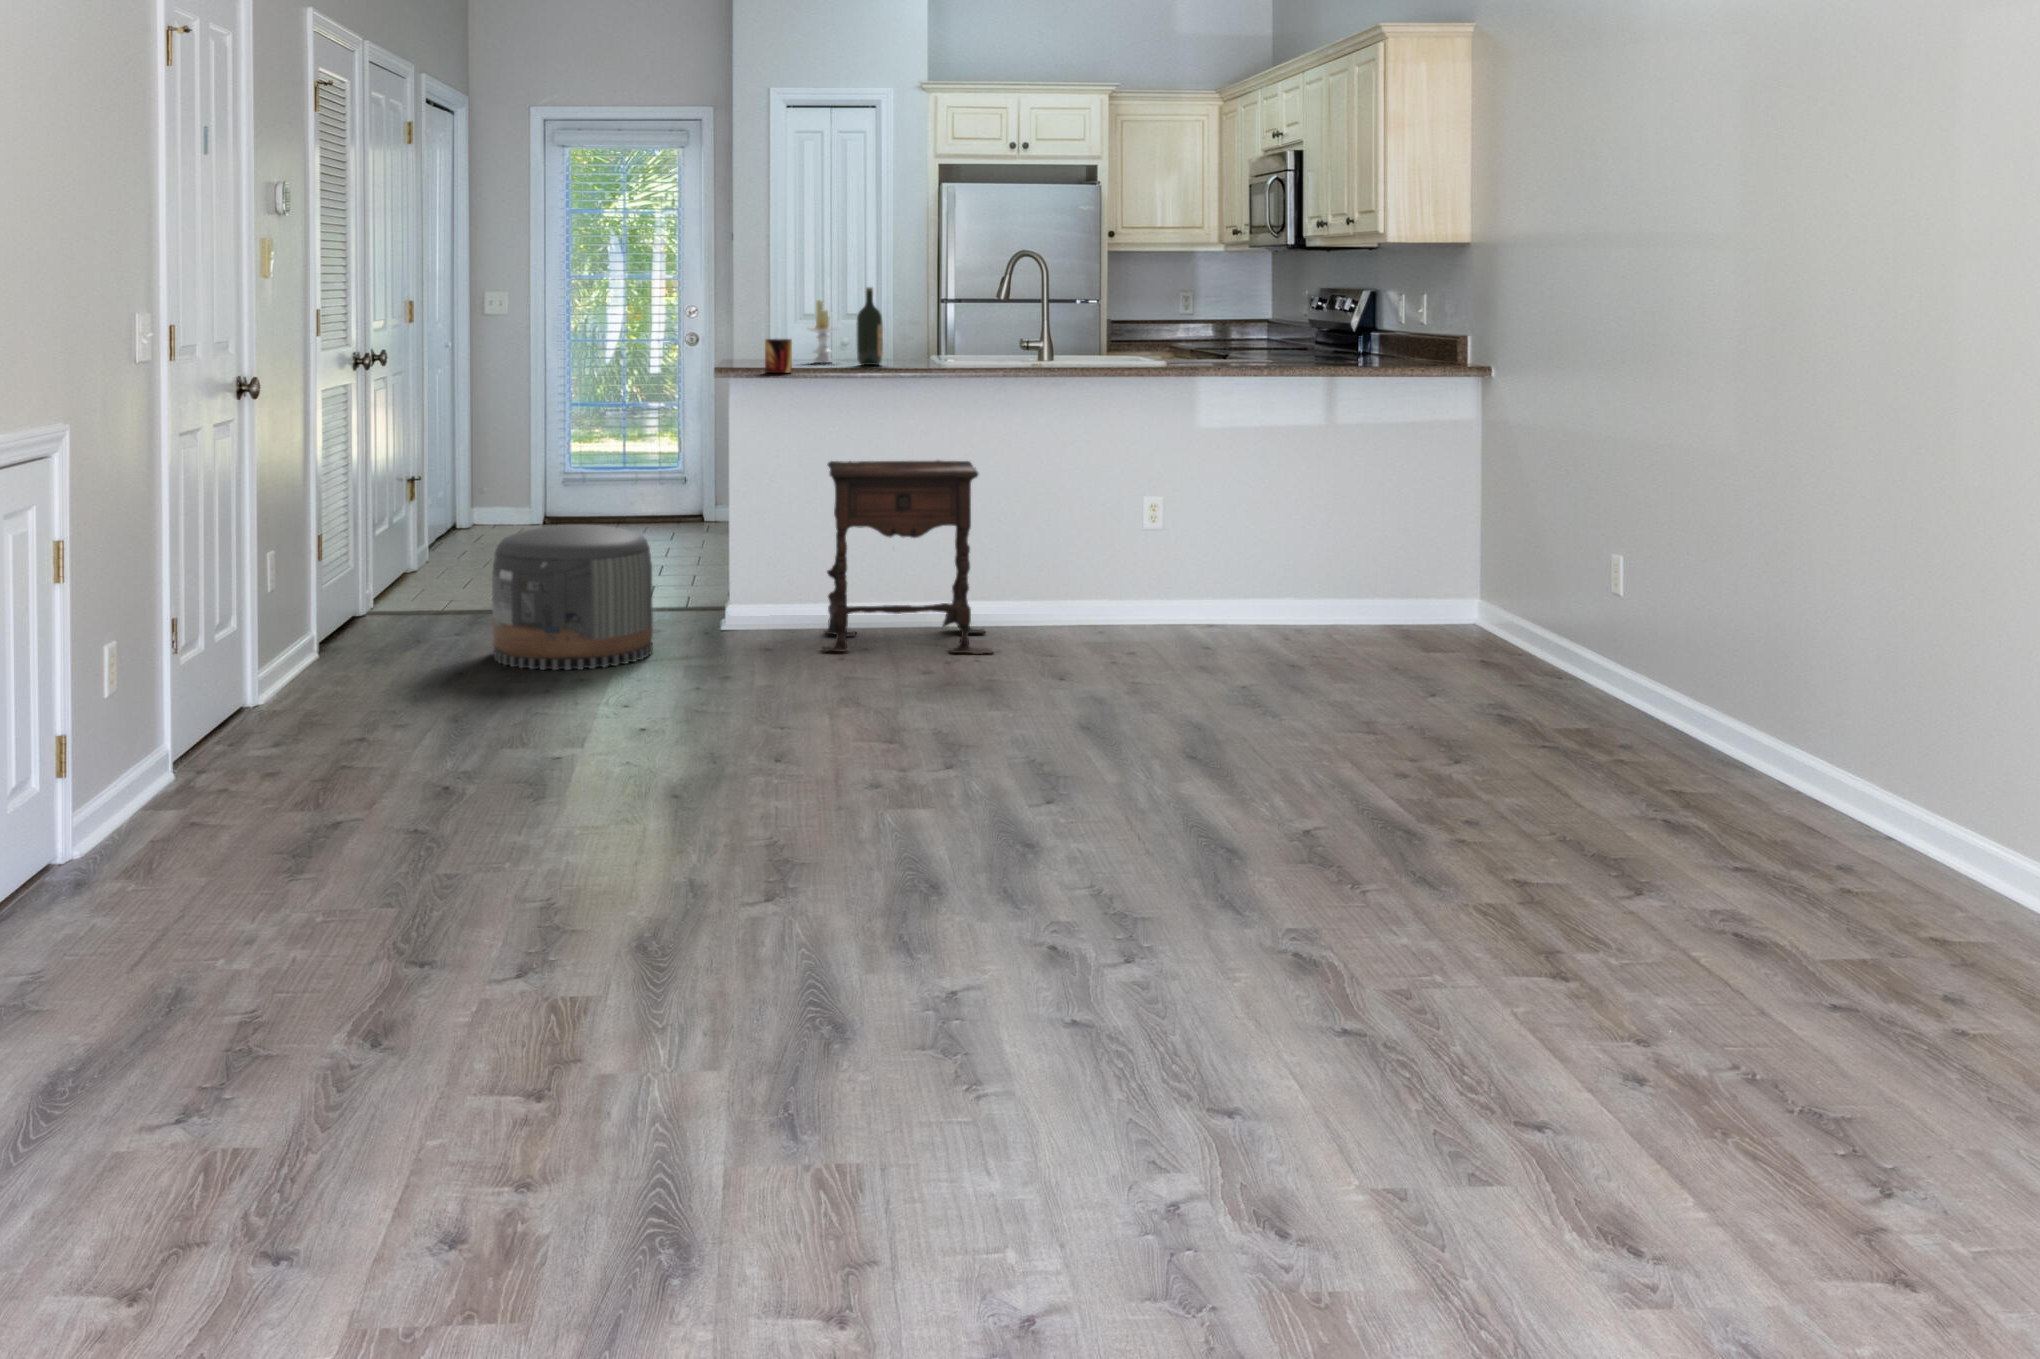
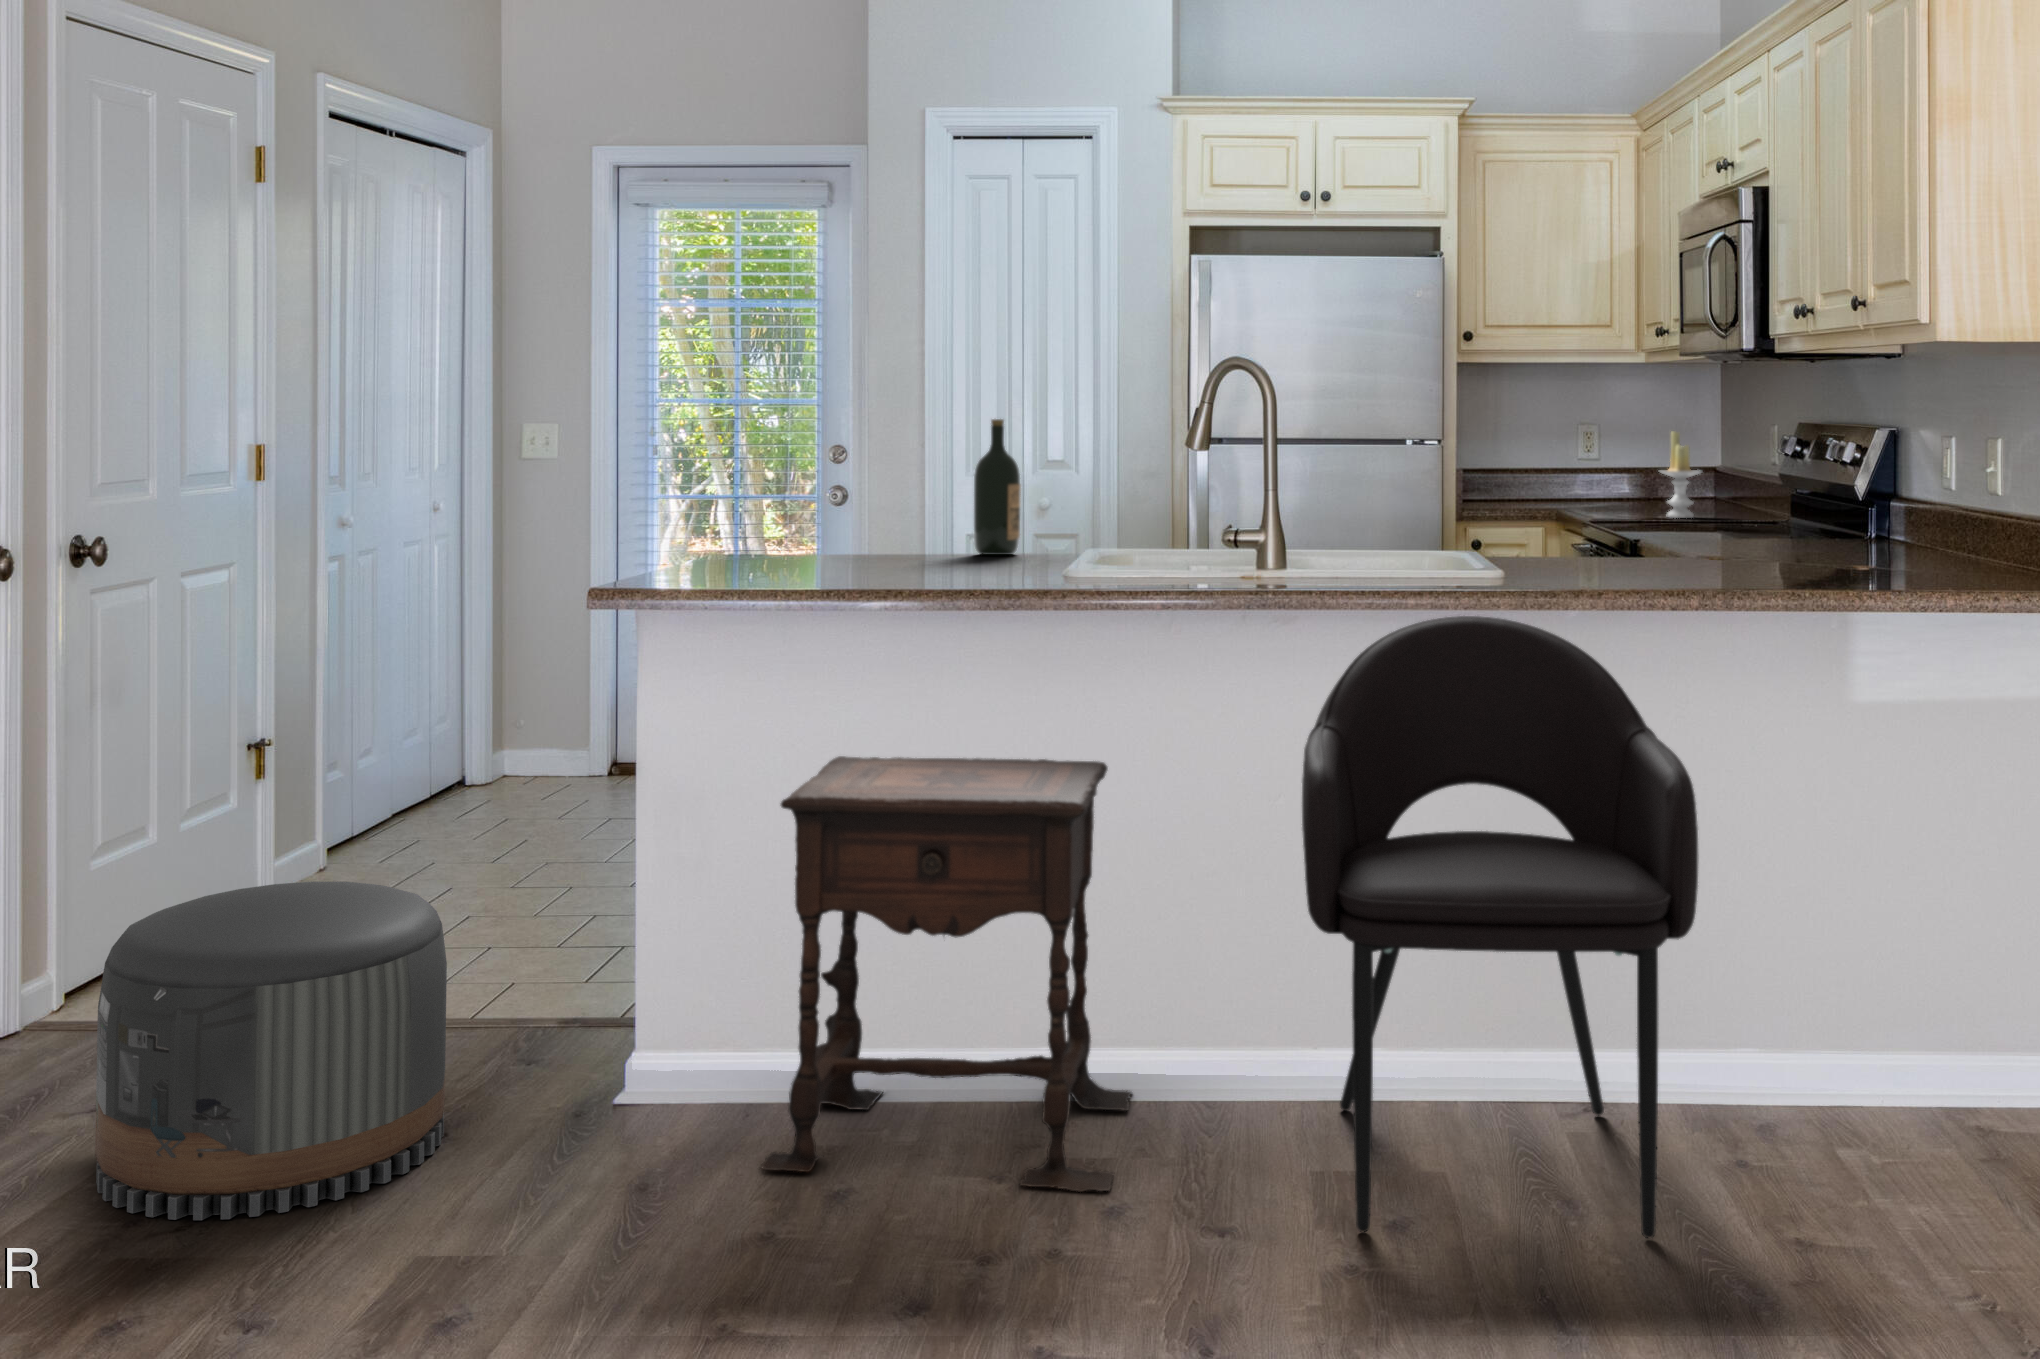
candle: present [808,300,837,363] -> present [1660,431,1701,518]
mug: present [765,339,792,373] -> none [763,512,814,577]
armchair: none [1079,385,1270,660] -> present [1302,616,1698,1238]

